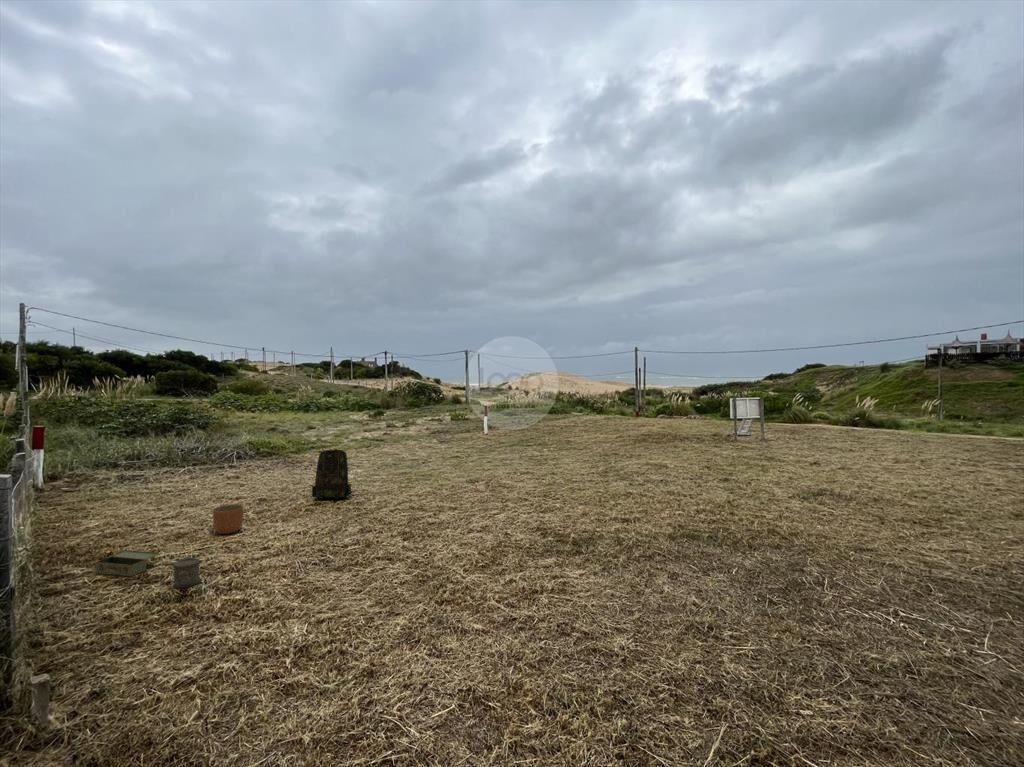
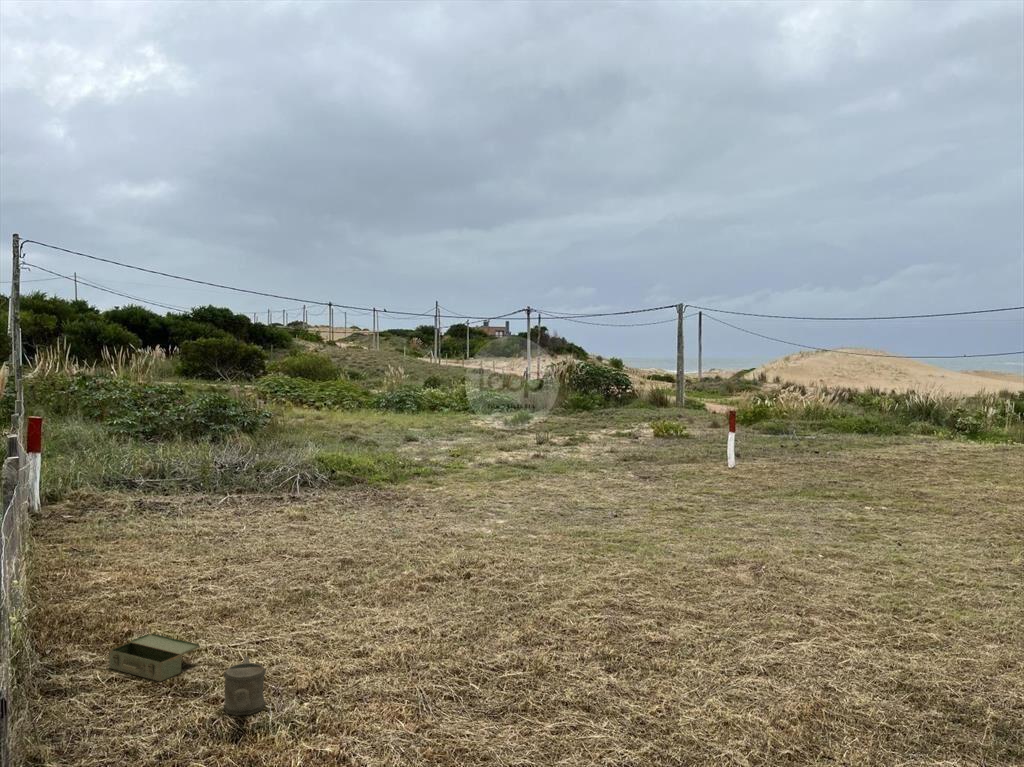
backpack: present [312,449,351,499] -> none [430,482,495,572]
planter: present [213,504,243,534] -> none [278,569,326,620]

